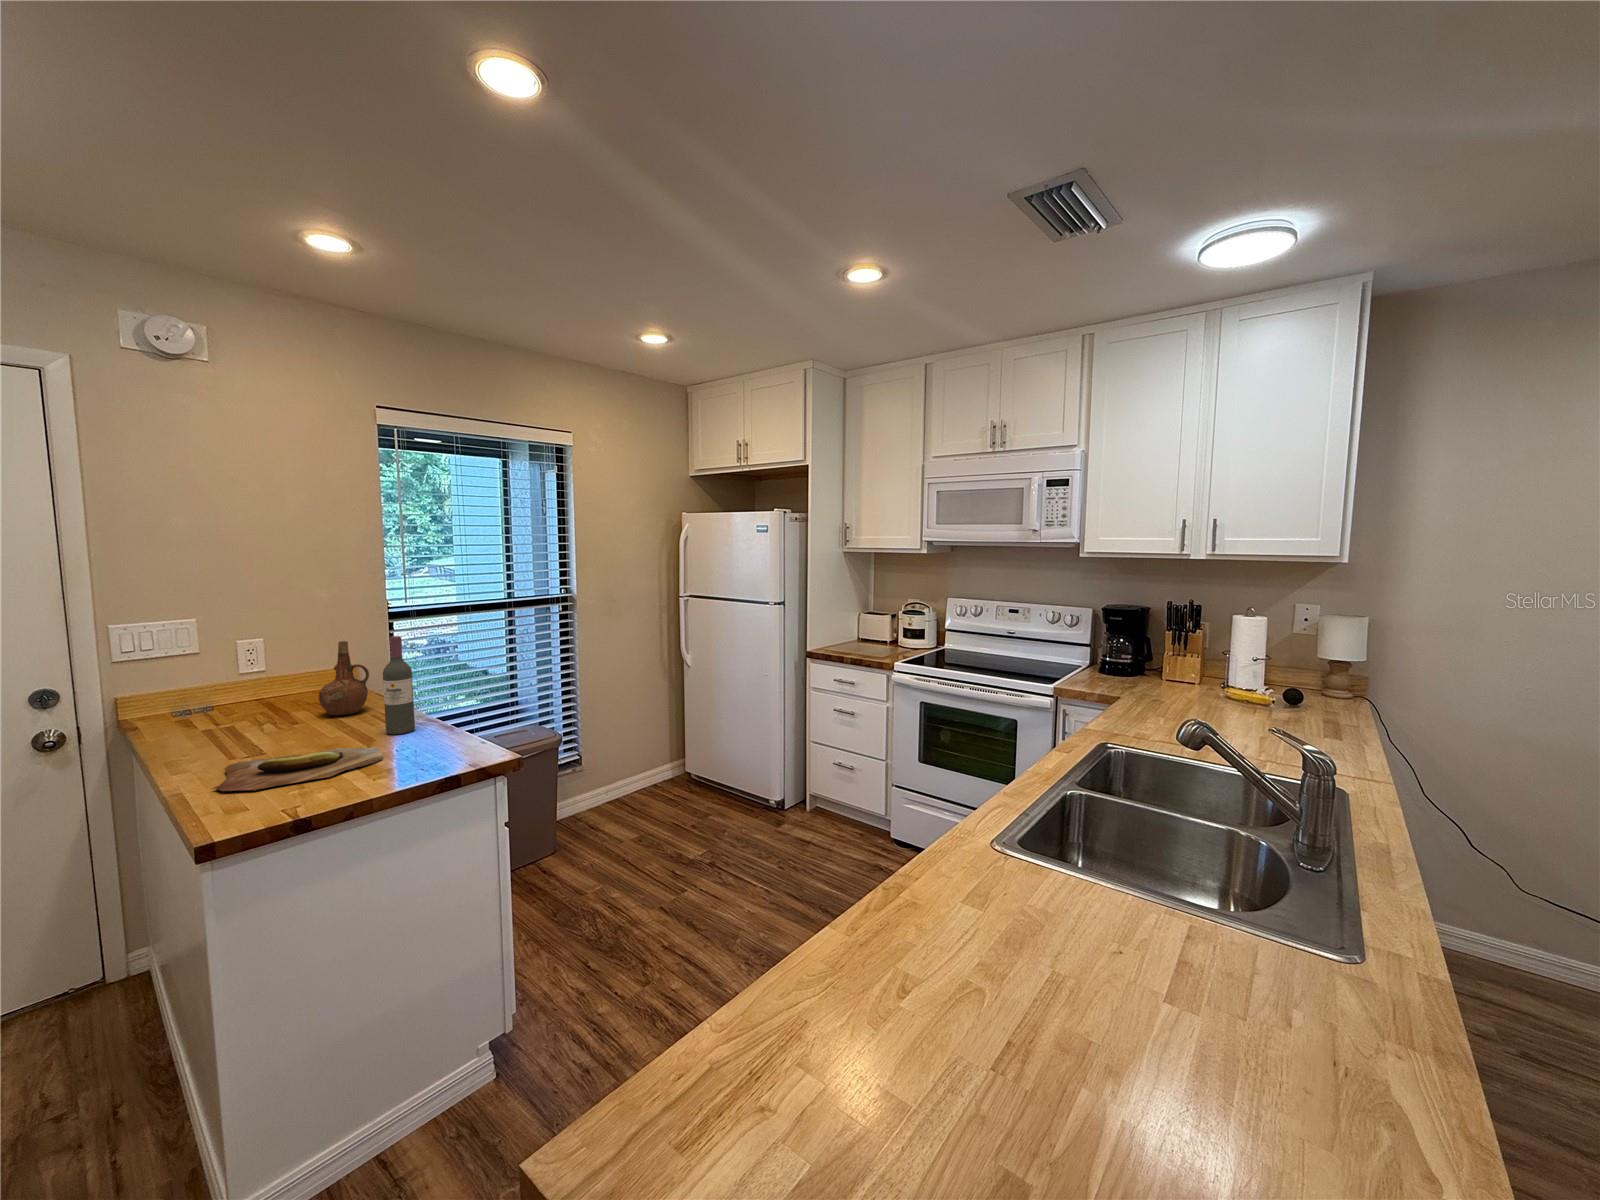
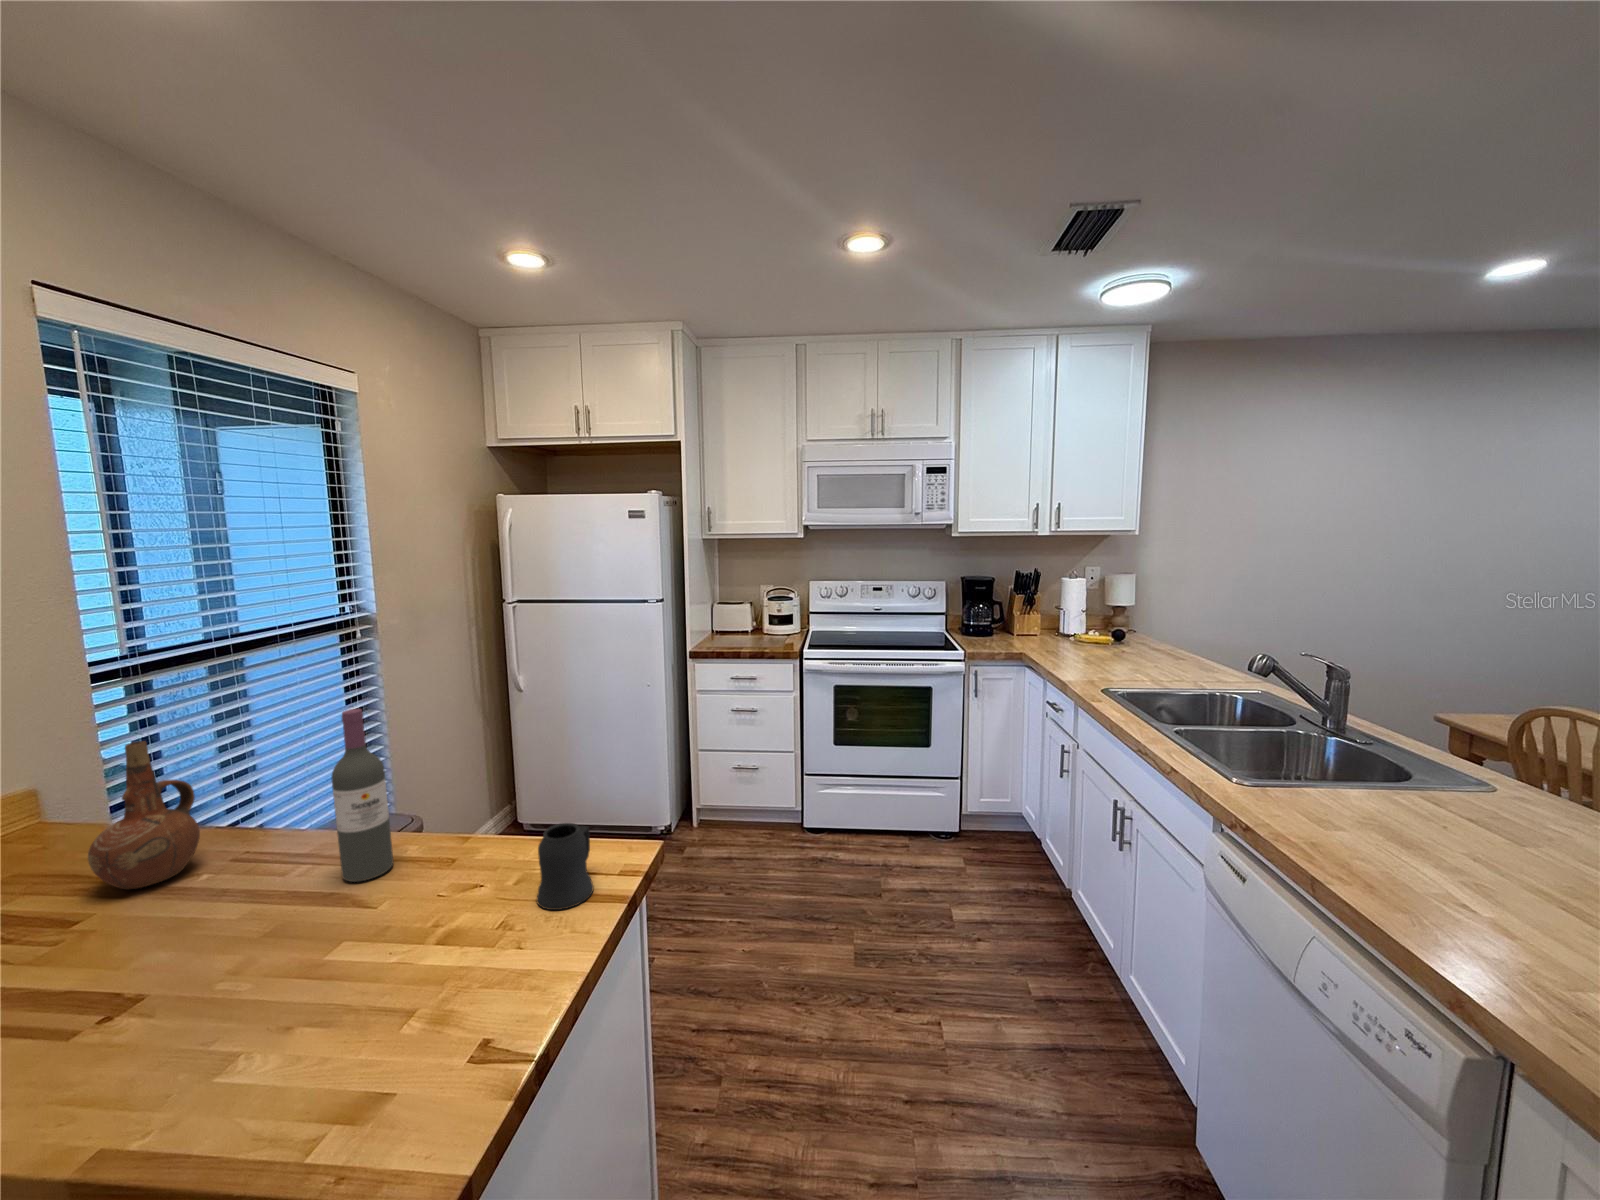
mug: none [418,719,466,769] -> present [537,823,594,910]
cutting board: present [212,747,383,791] -> none [108,908,454,1121]

